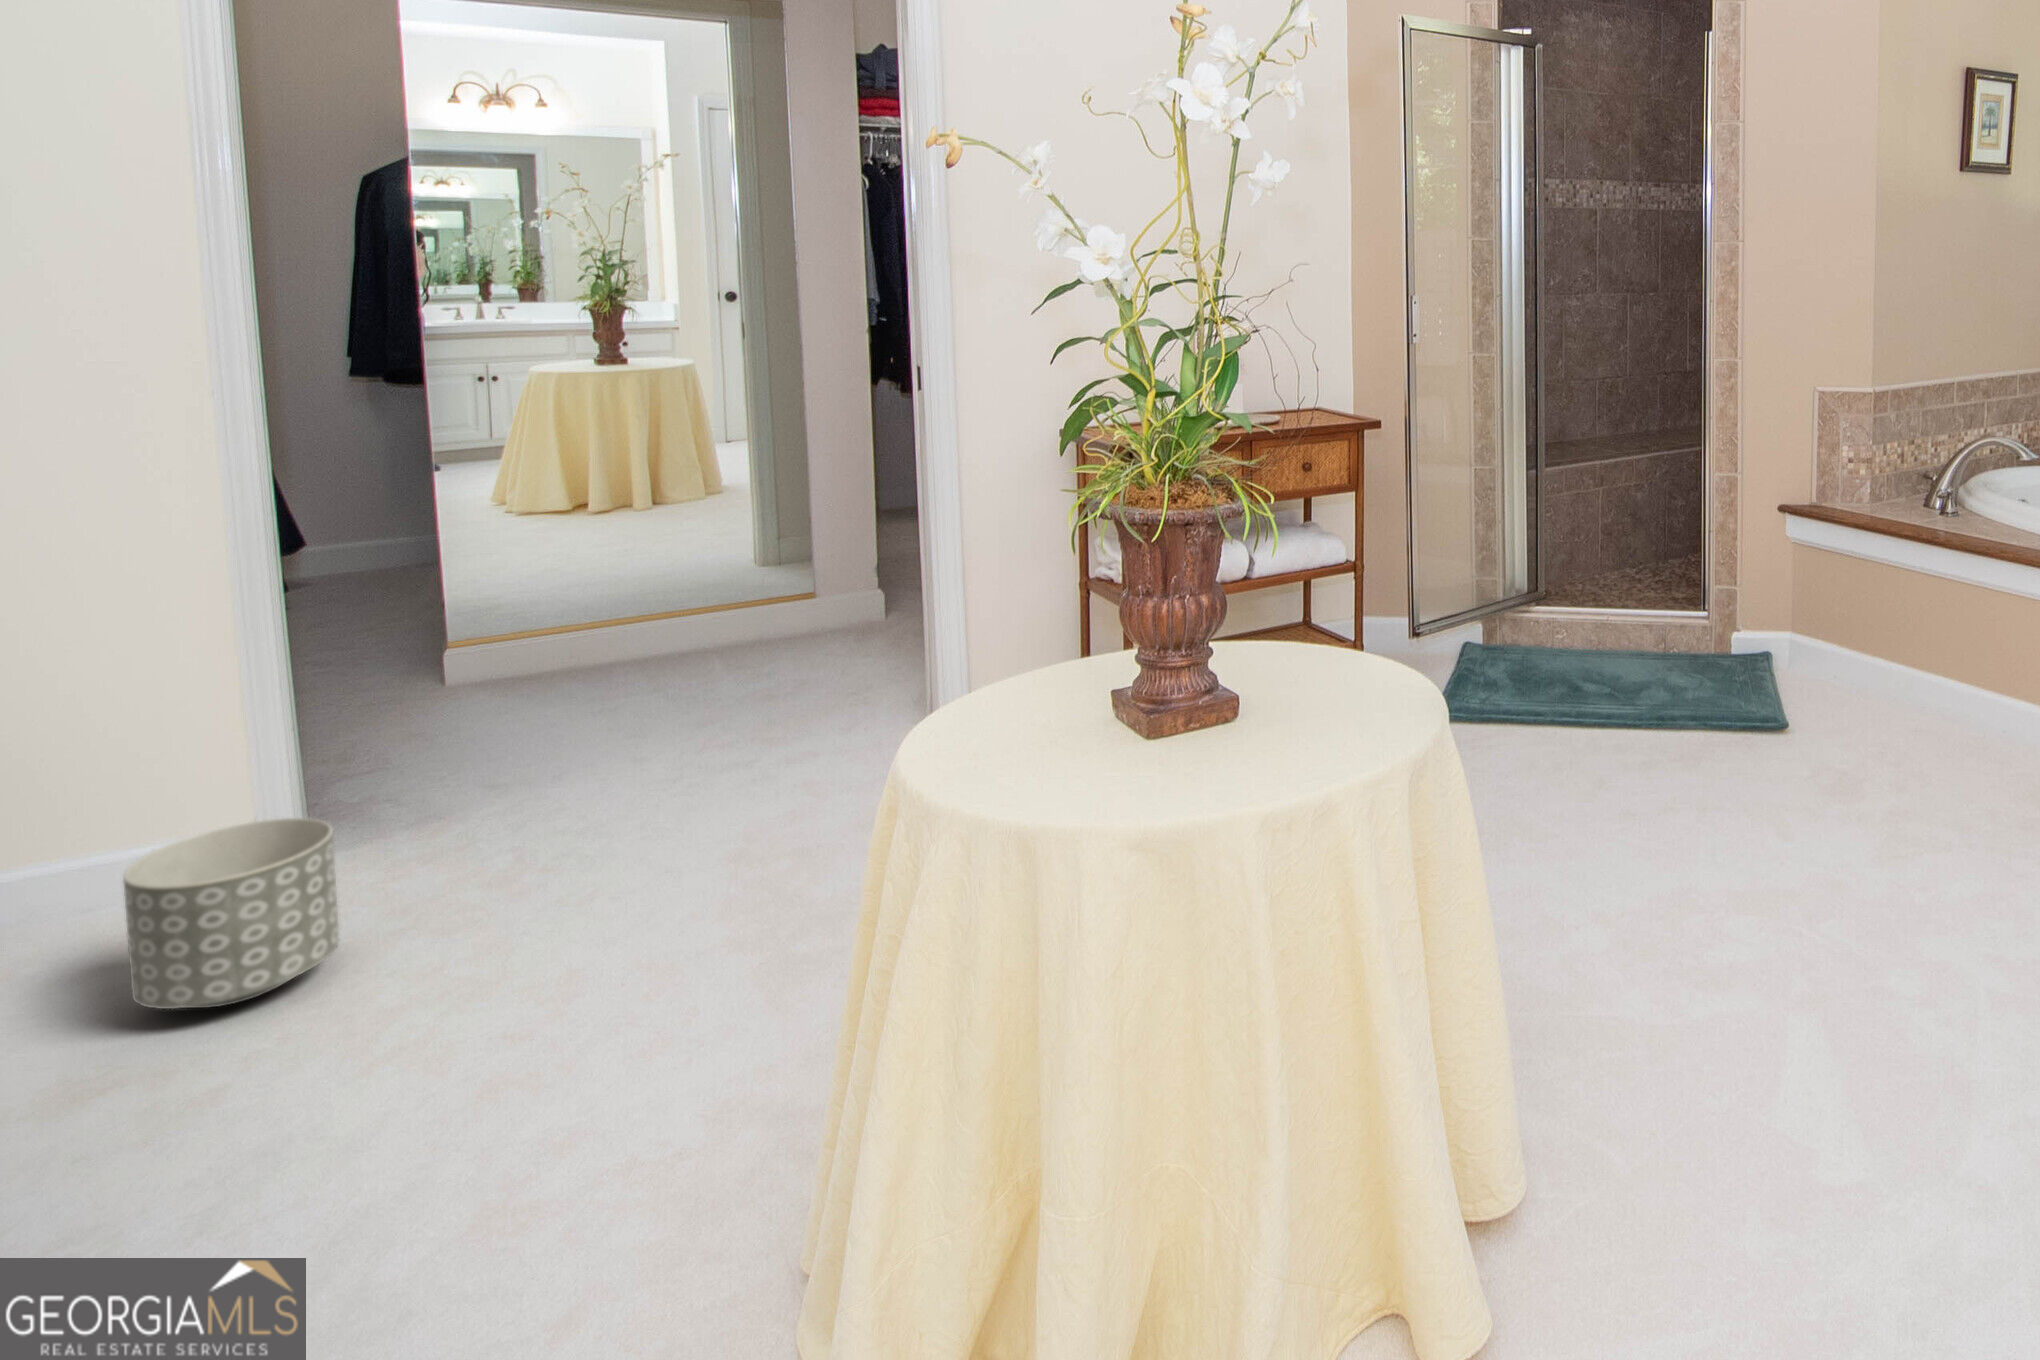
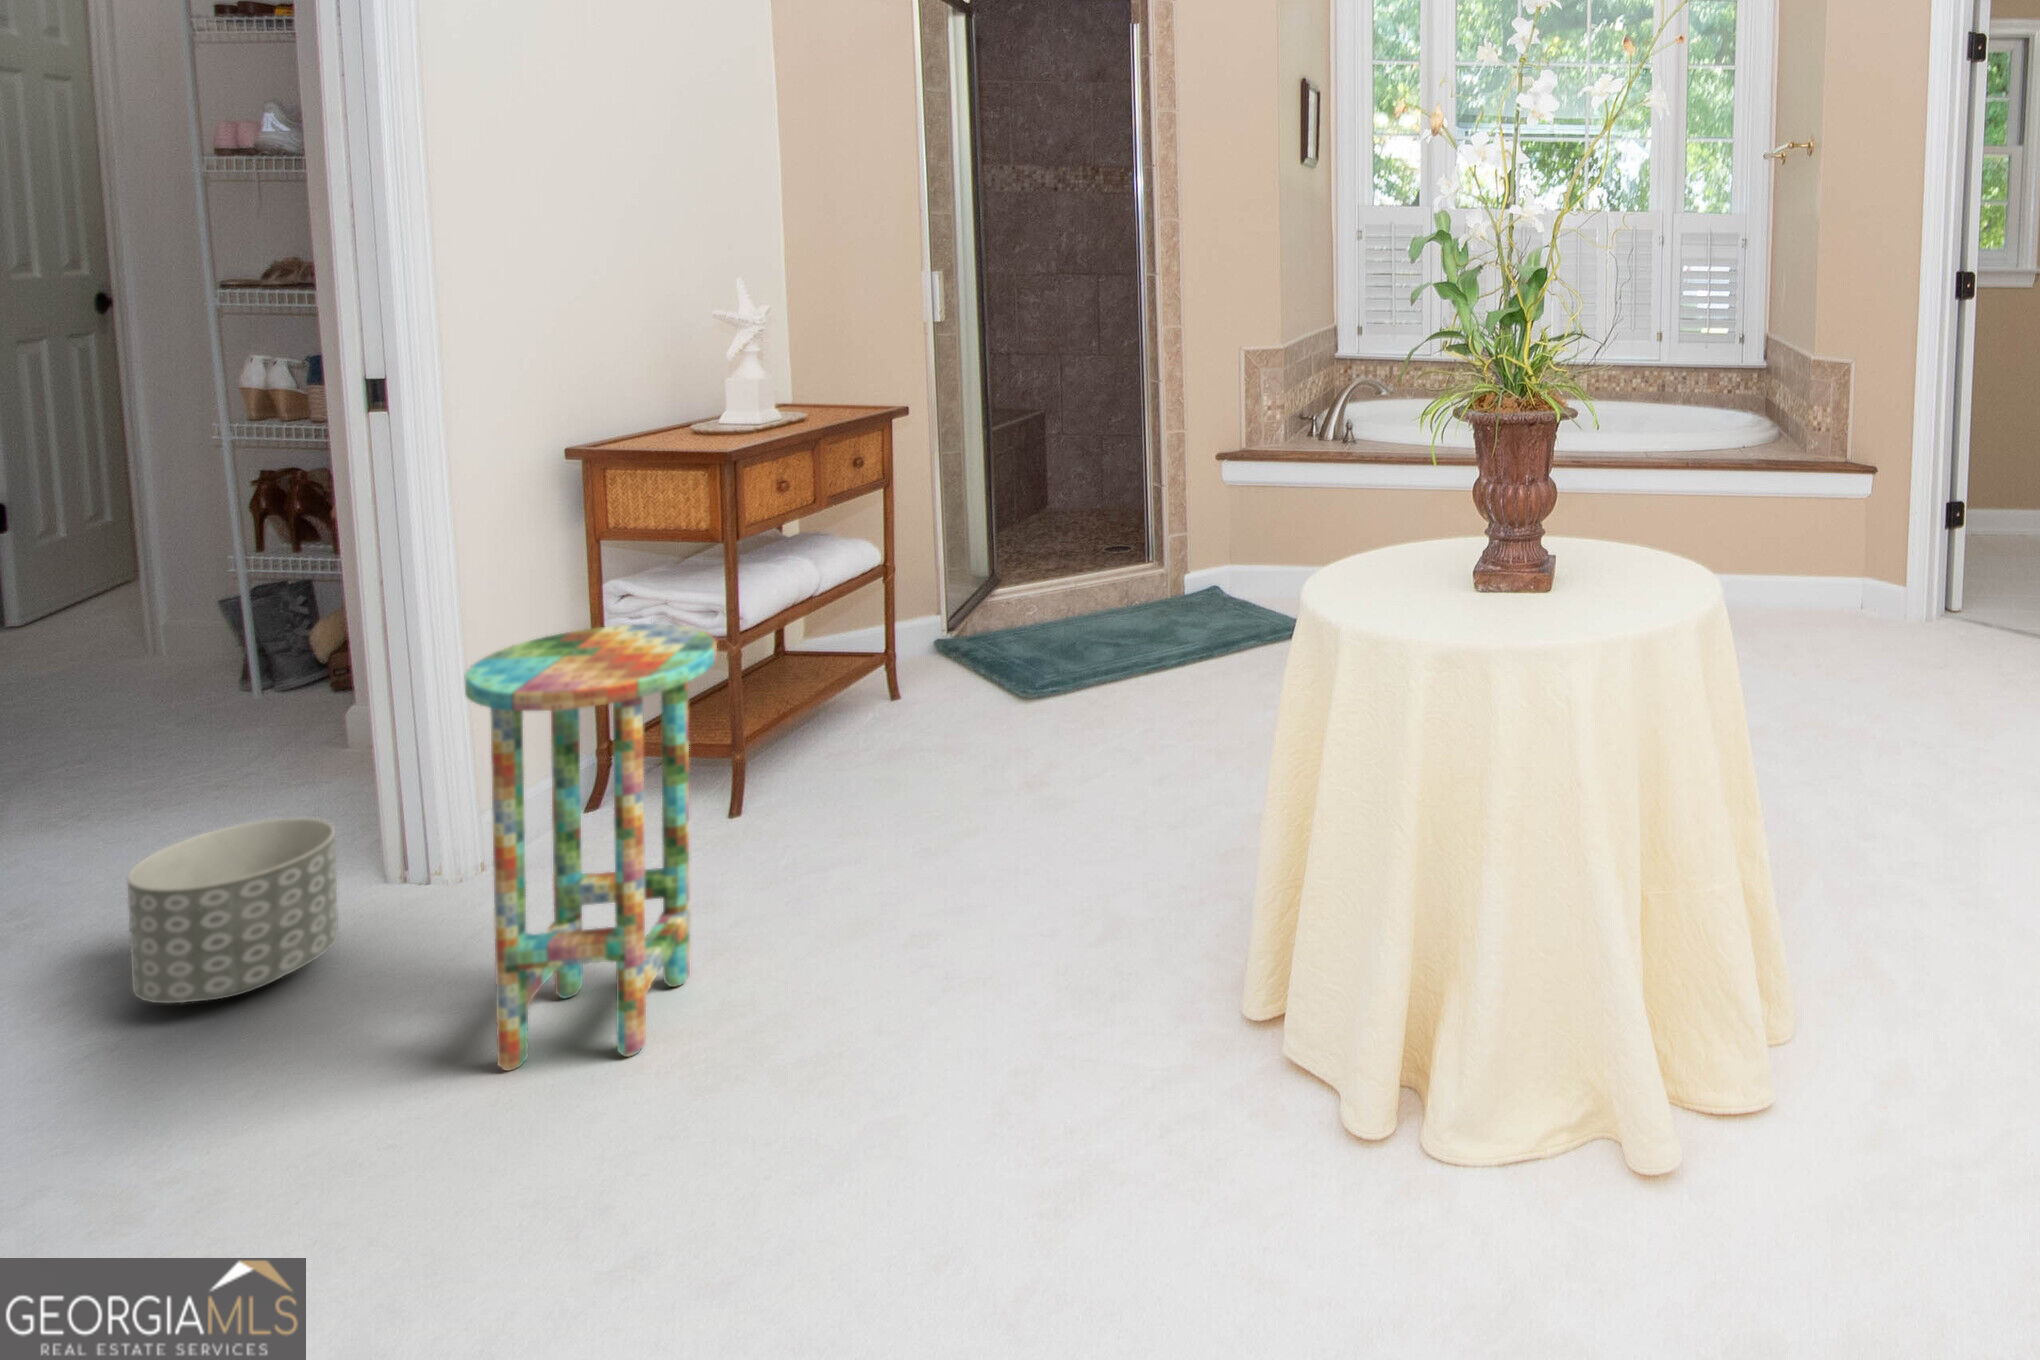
side table: none [455,601,718,1076] -> present [465,624,717,1071]

